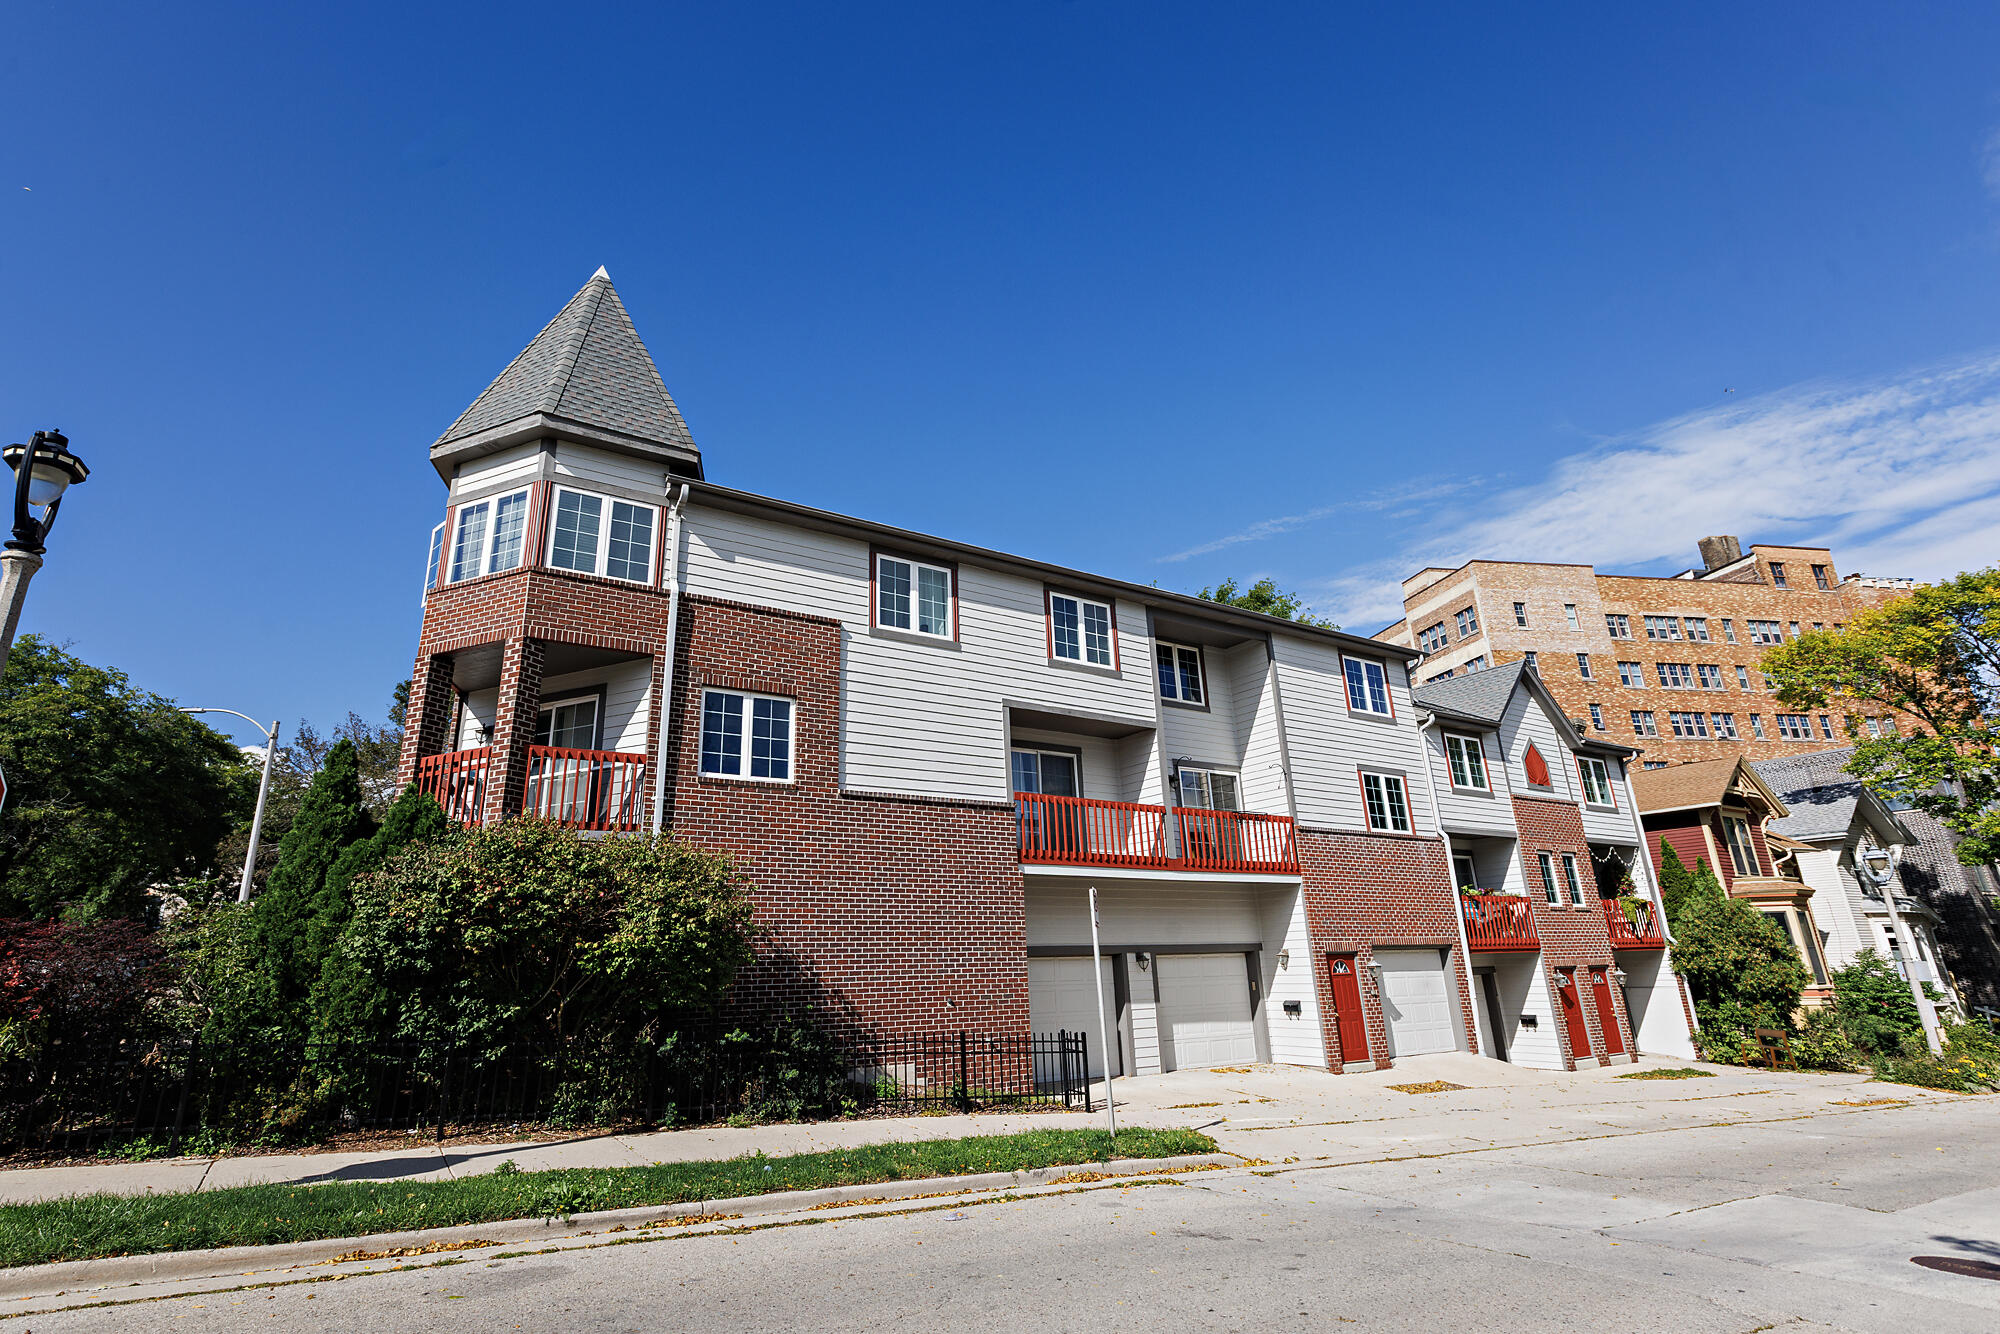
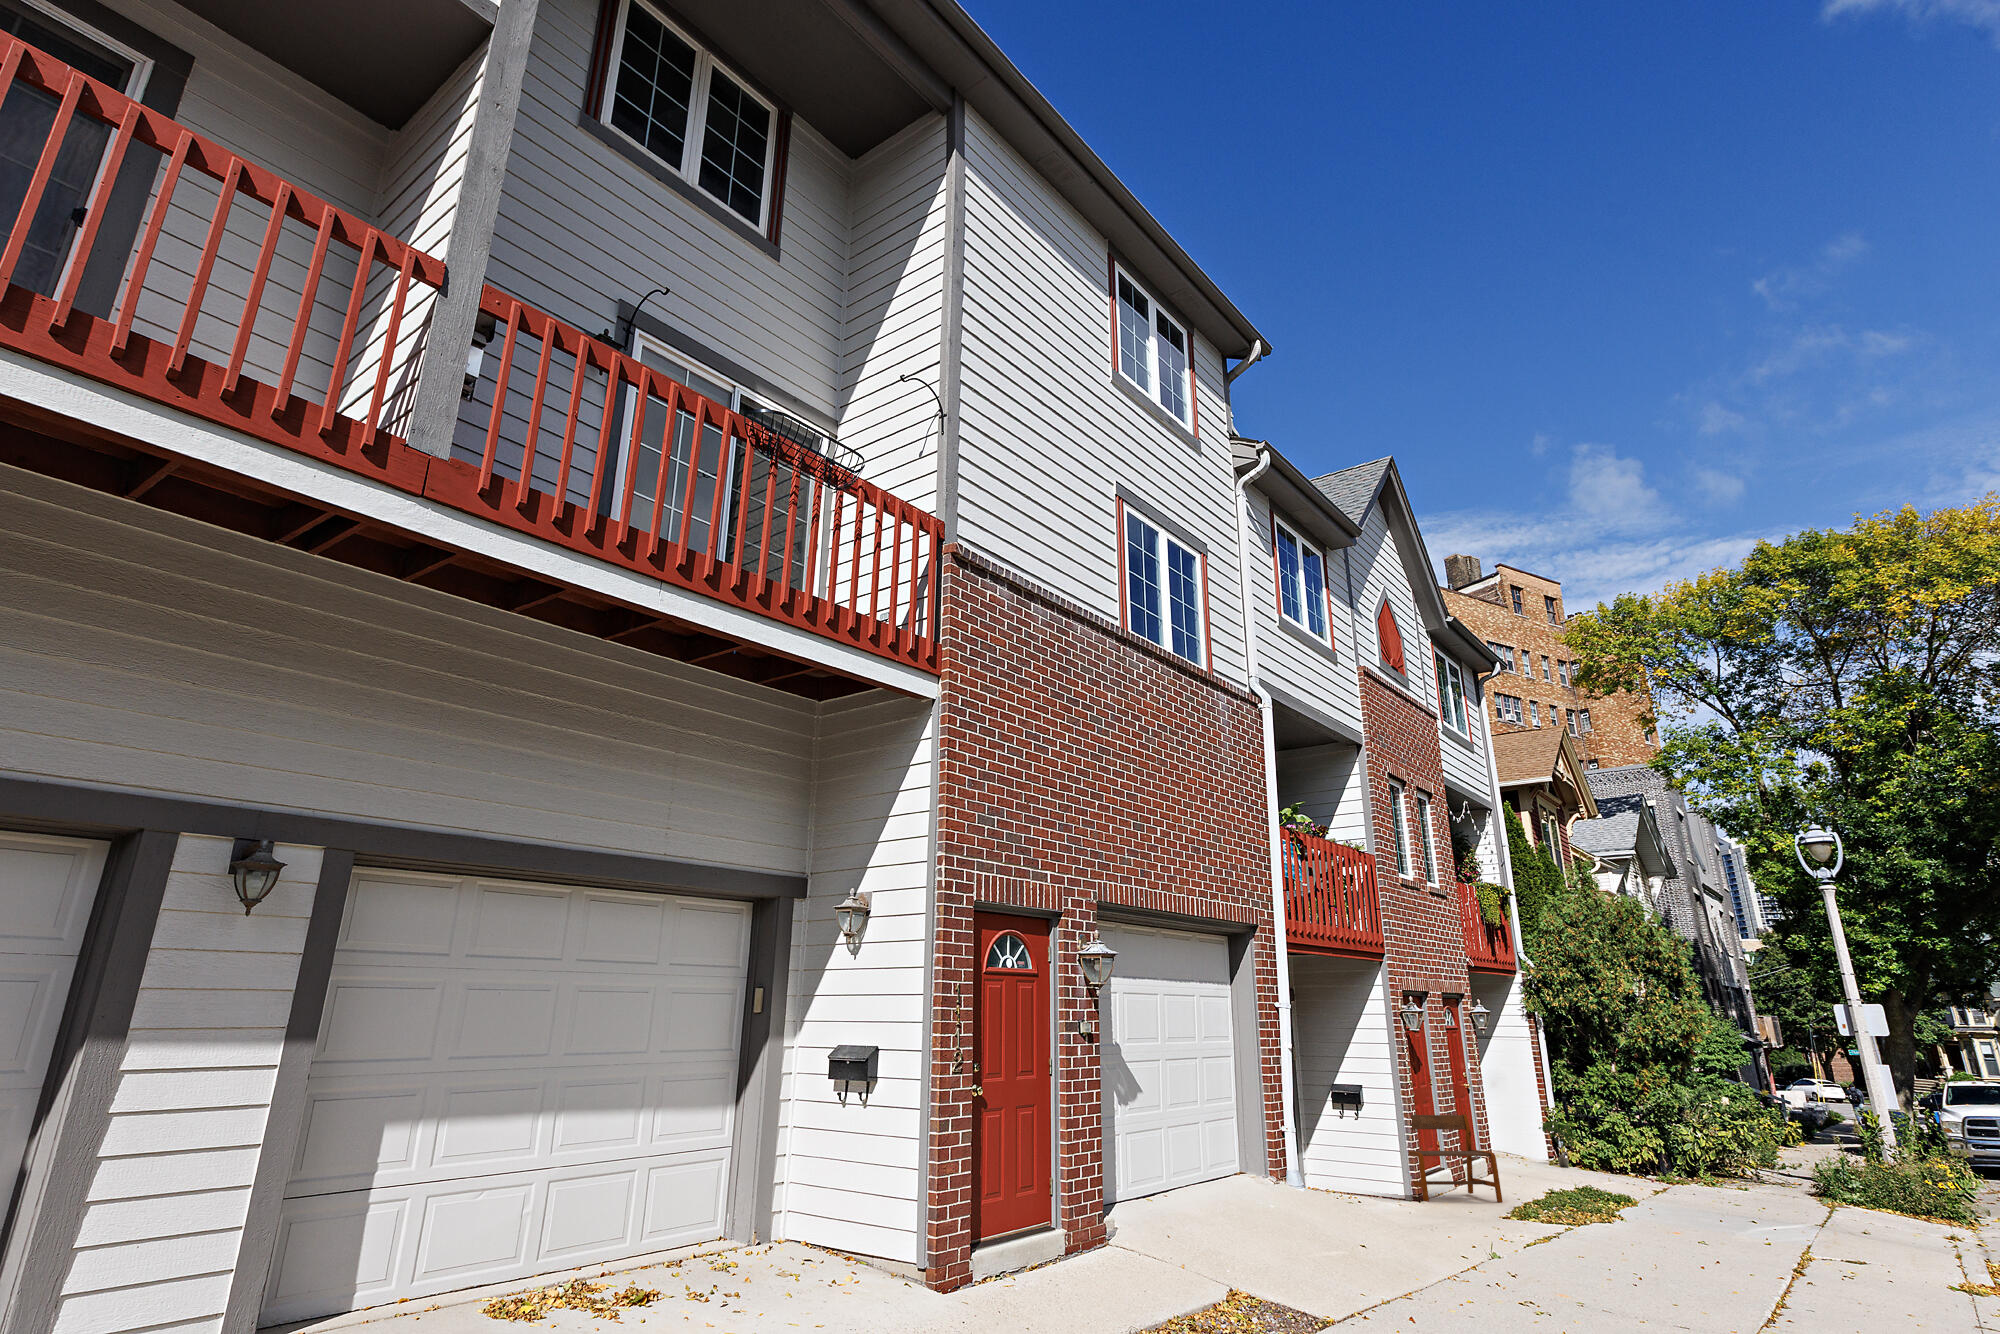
bench: present [1741,1028,1798,1070] -> present [1409,1114,1503,1202]

